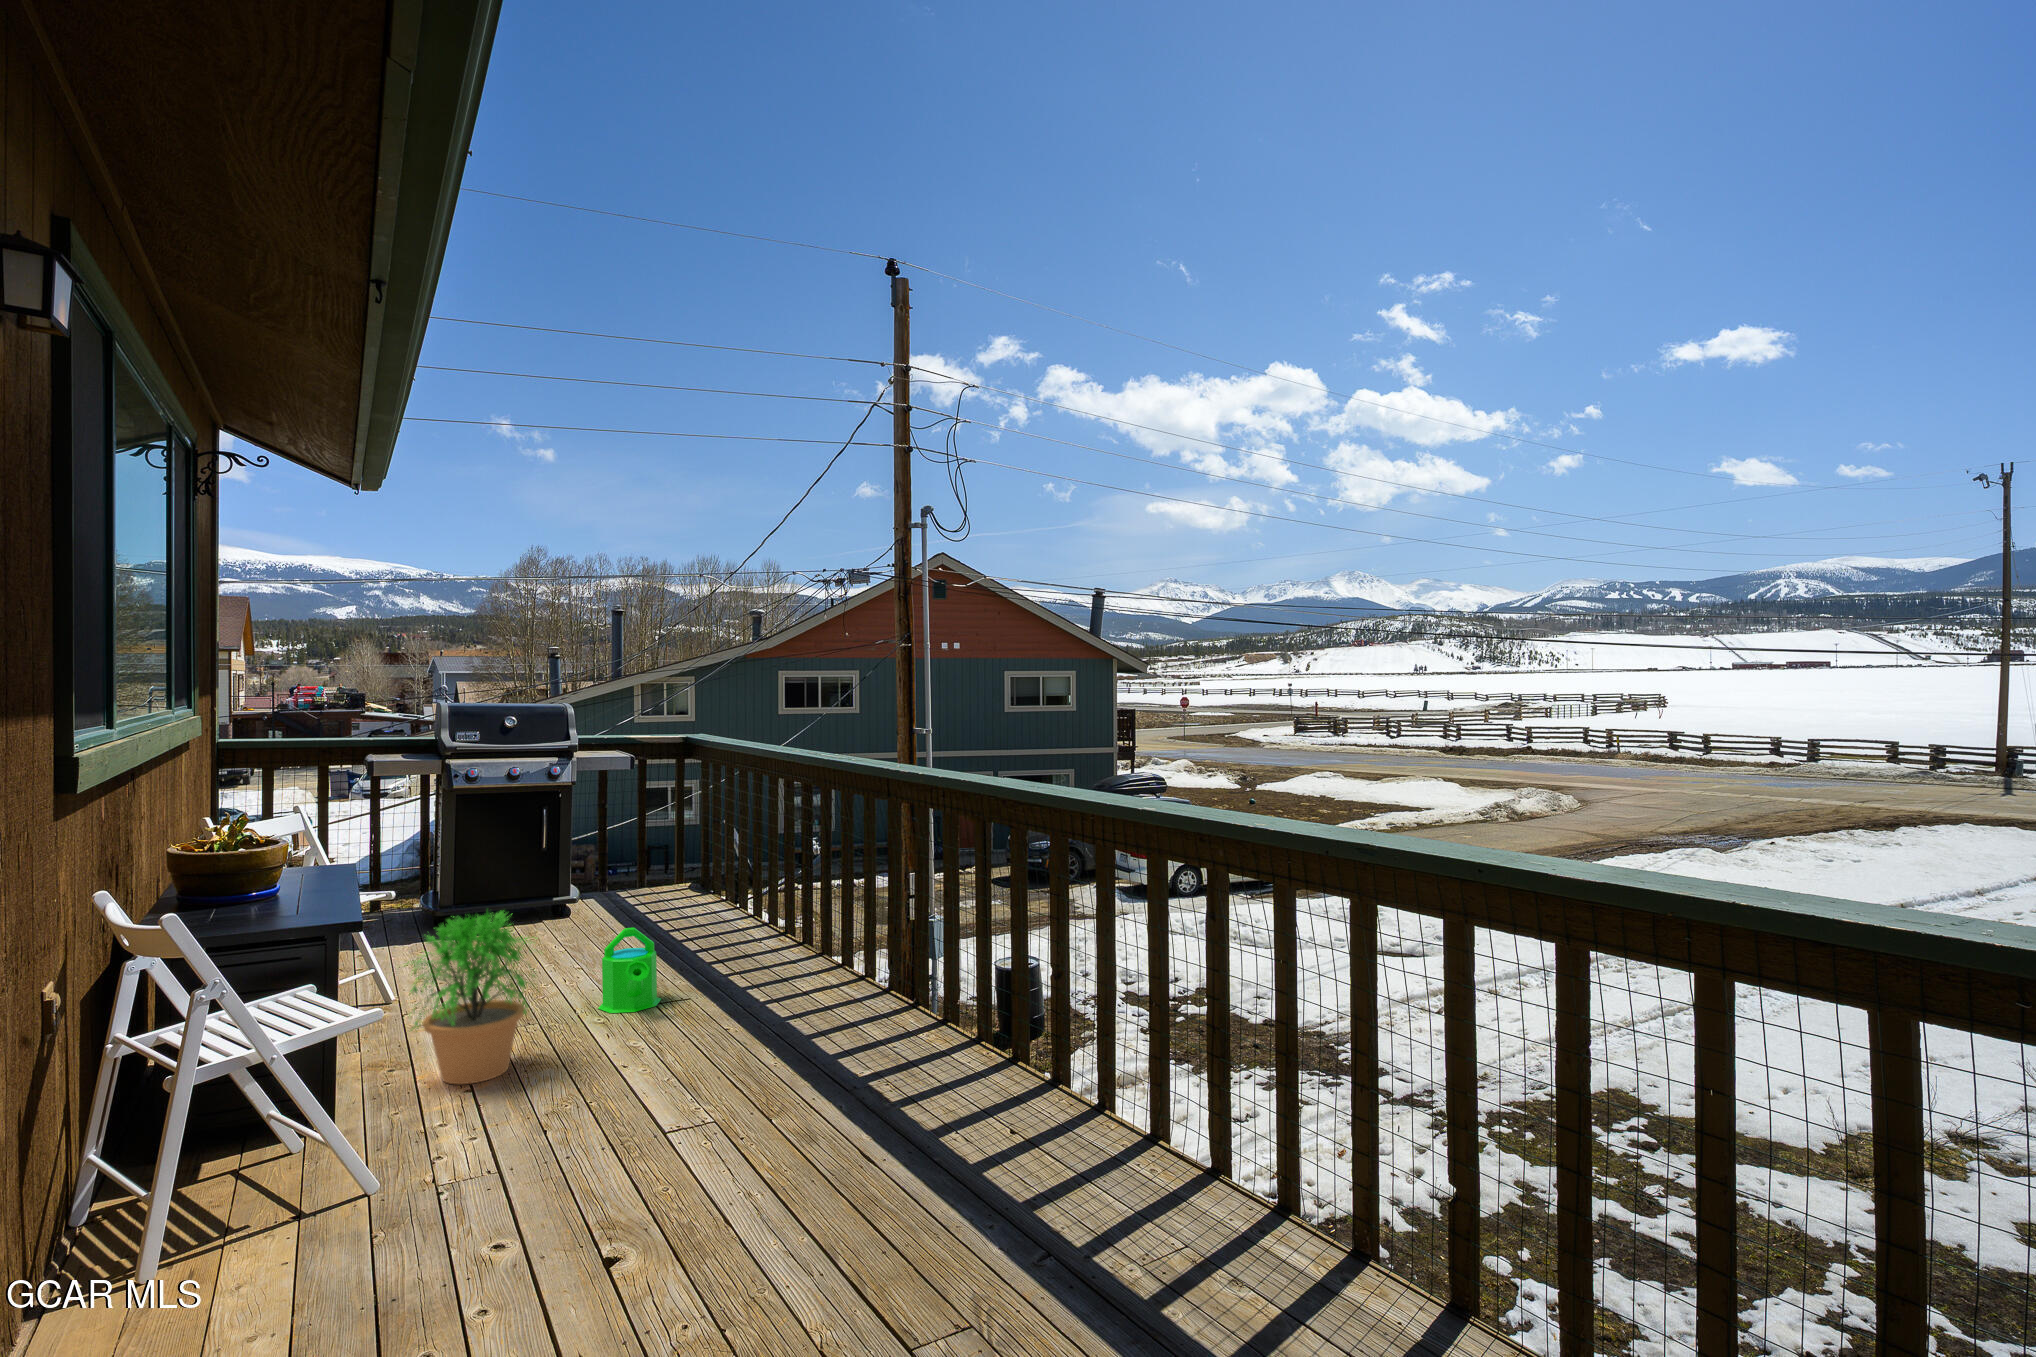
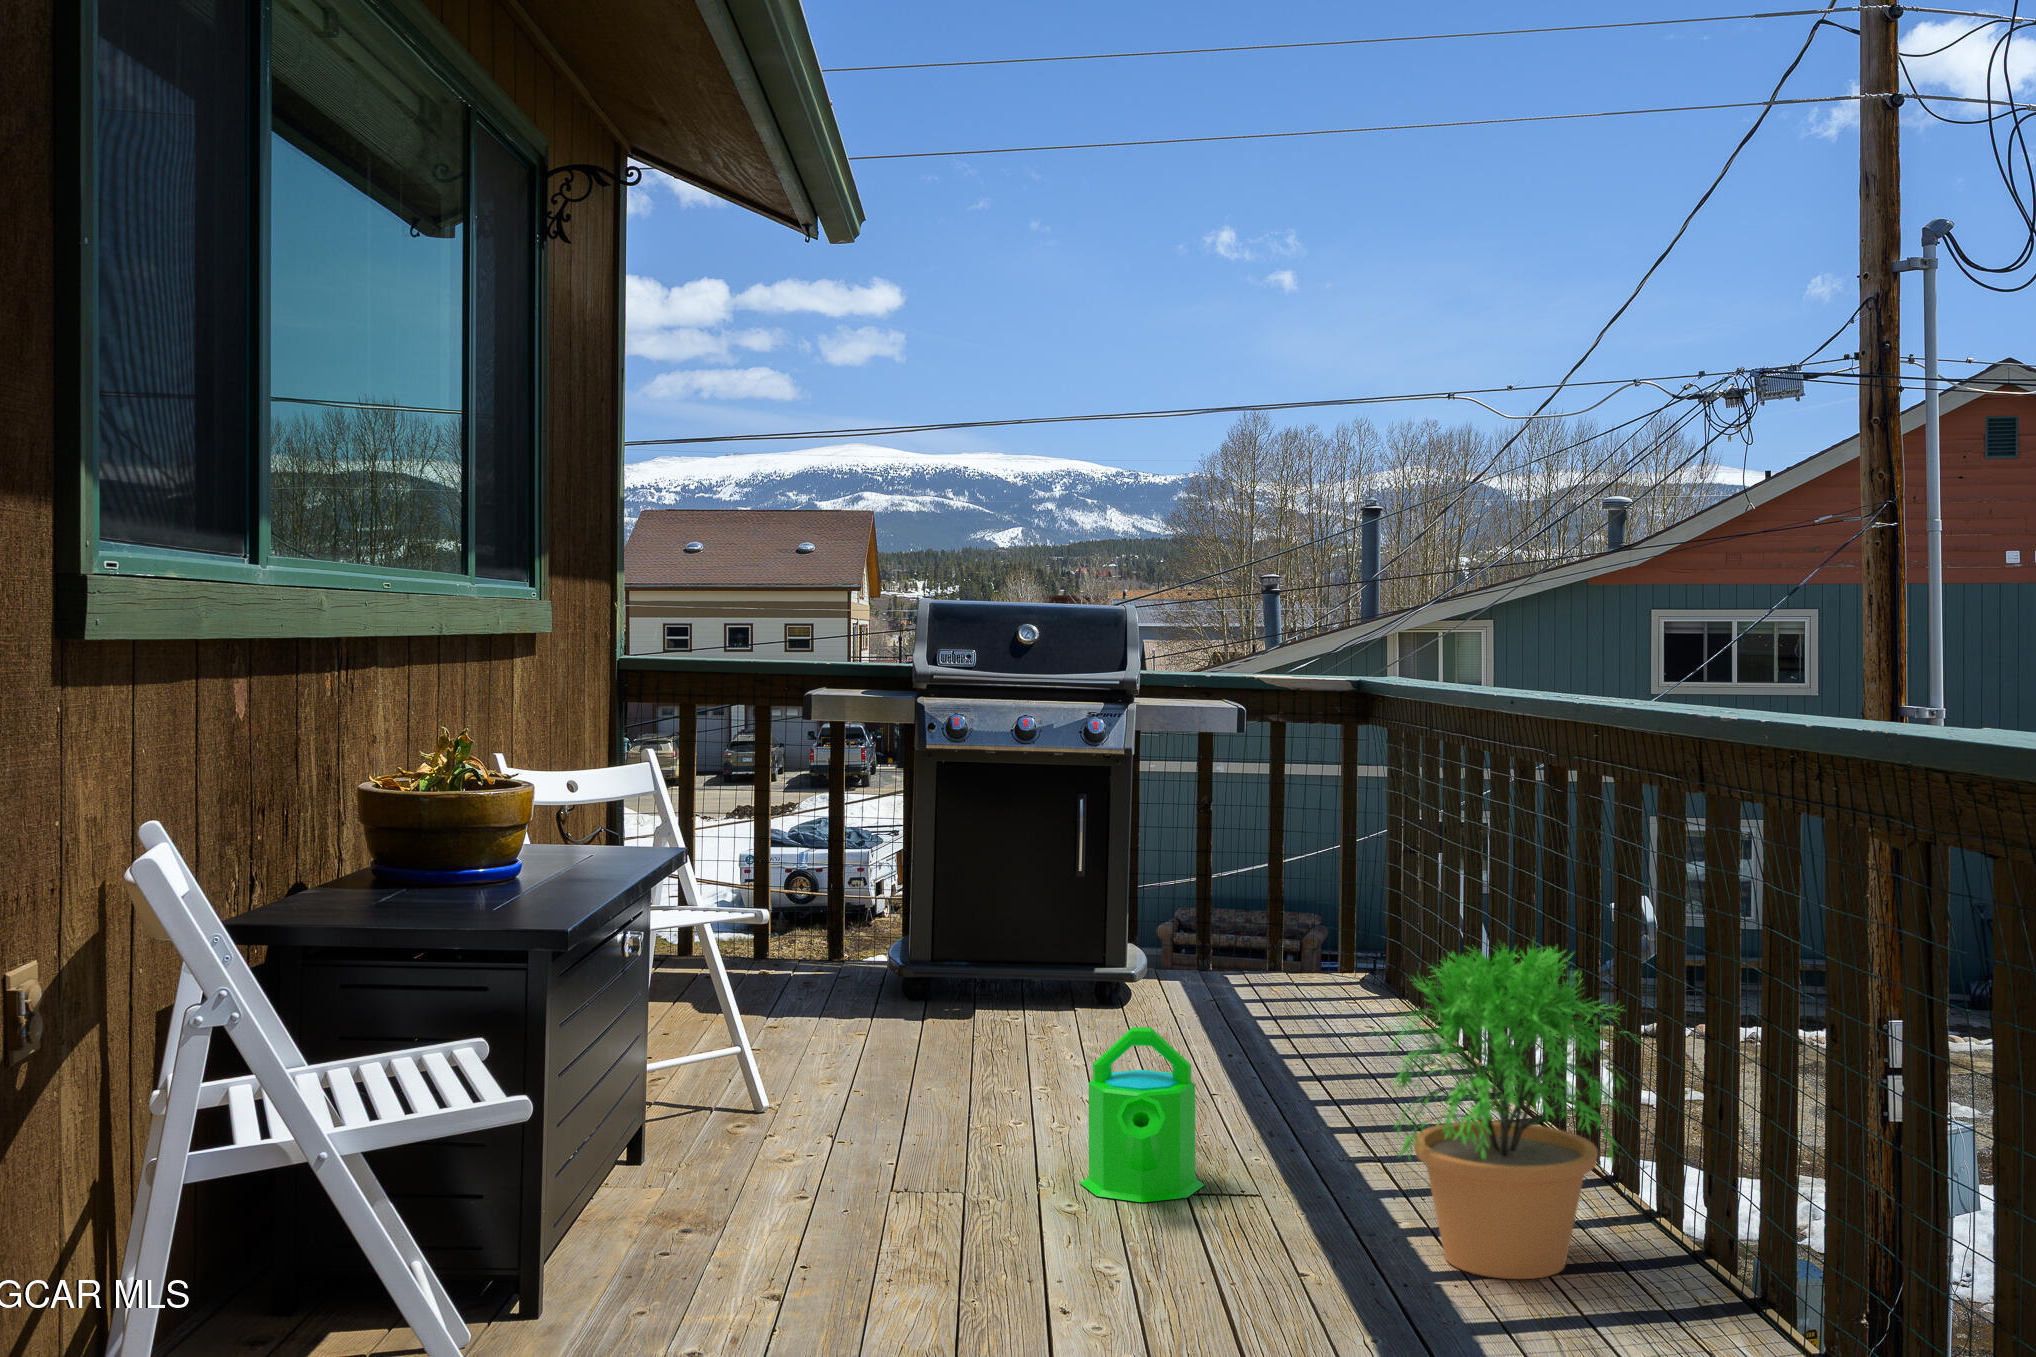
potted plant: present [404,911,536,1084] -> present [1381,945,1631,1279]

